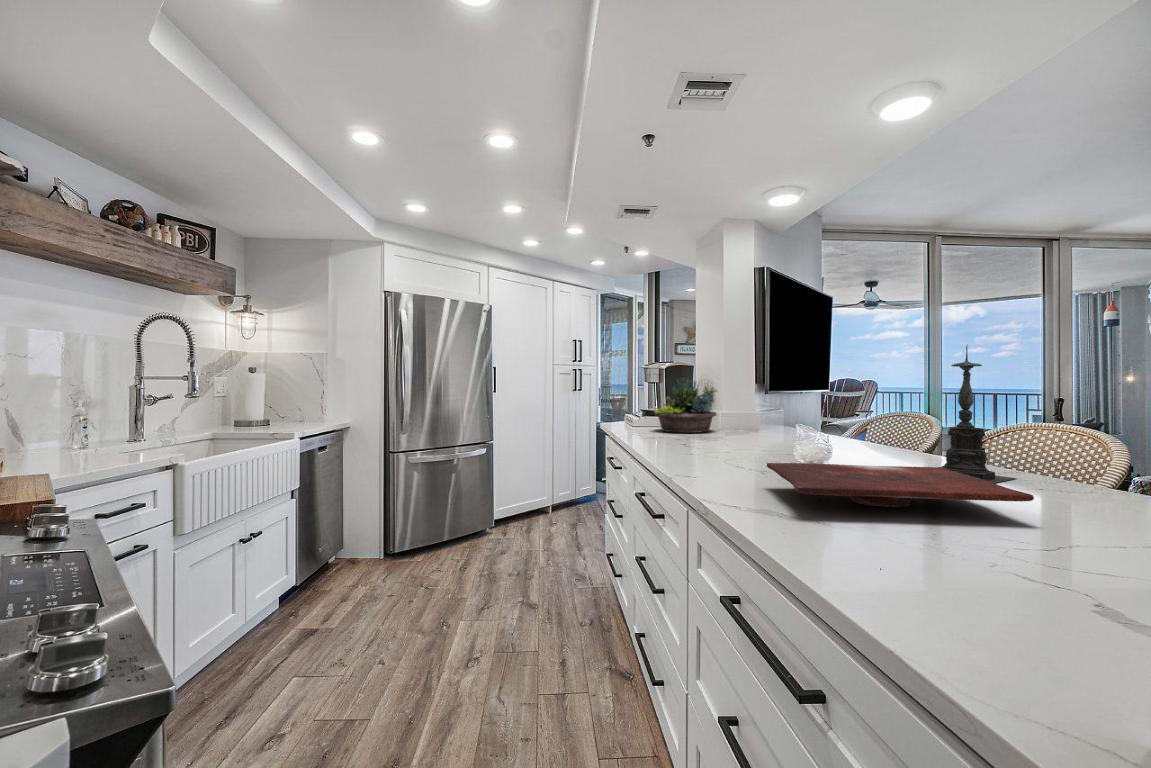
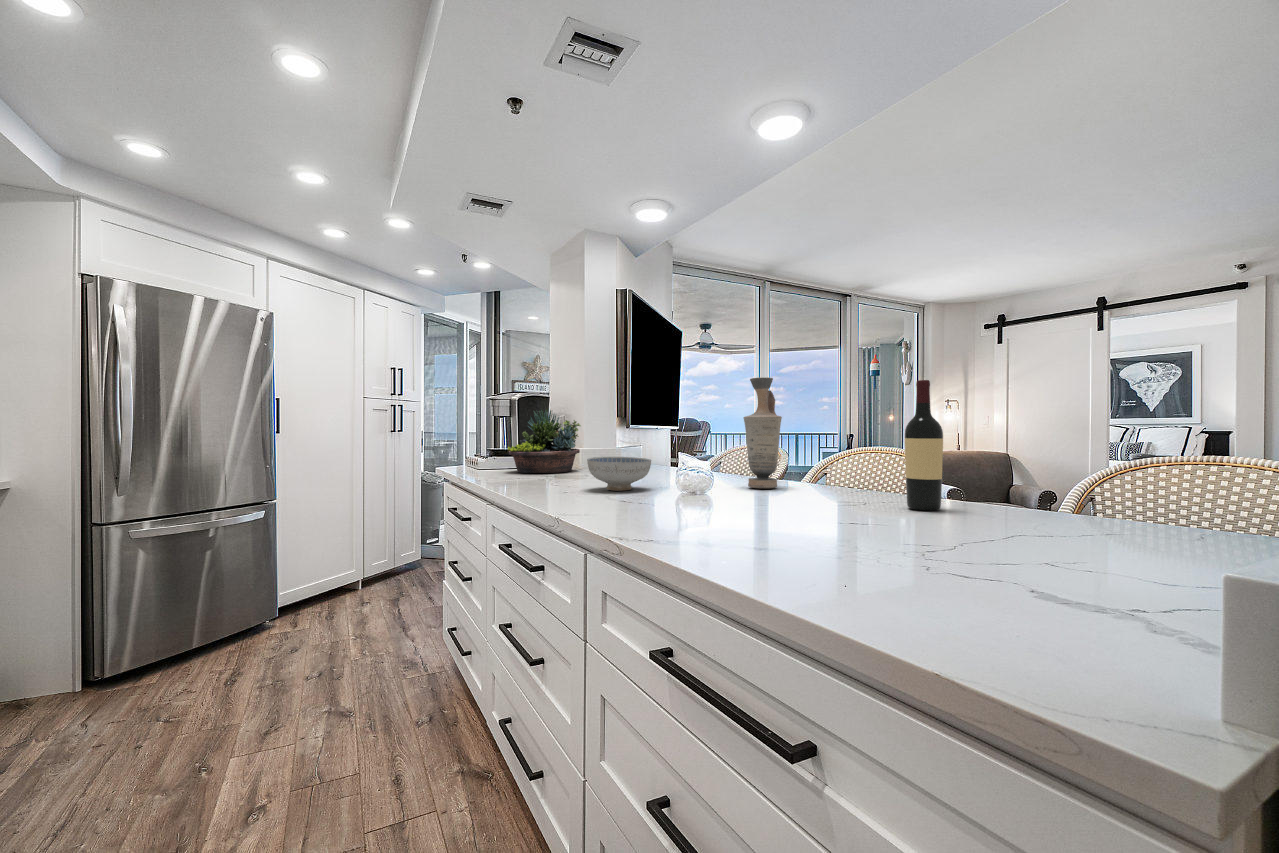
candle holder: present [939,346,1016,483] -> none [796,369,876,503]
vase: none [865,352,909,461] -> present [744,377,782,489]
wine bottle: none [1039,359,1091,502] -> present [905,380,943,511]
ceramic bowl: none [710,423,769,454] -> present [587,457,651,491]
cutting board: present [767,463,1034,507] -> none [674,487,927,528]

